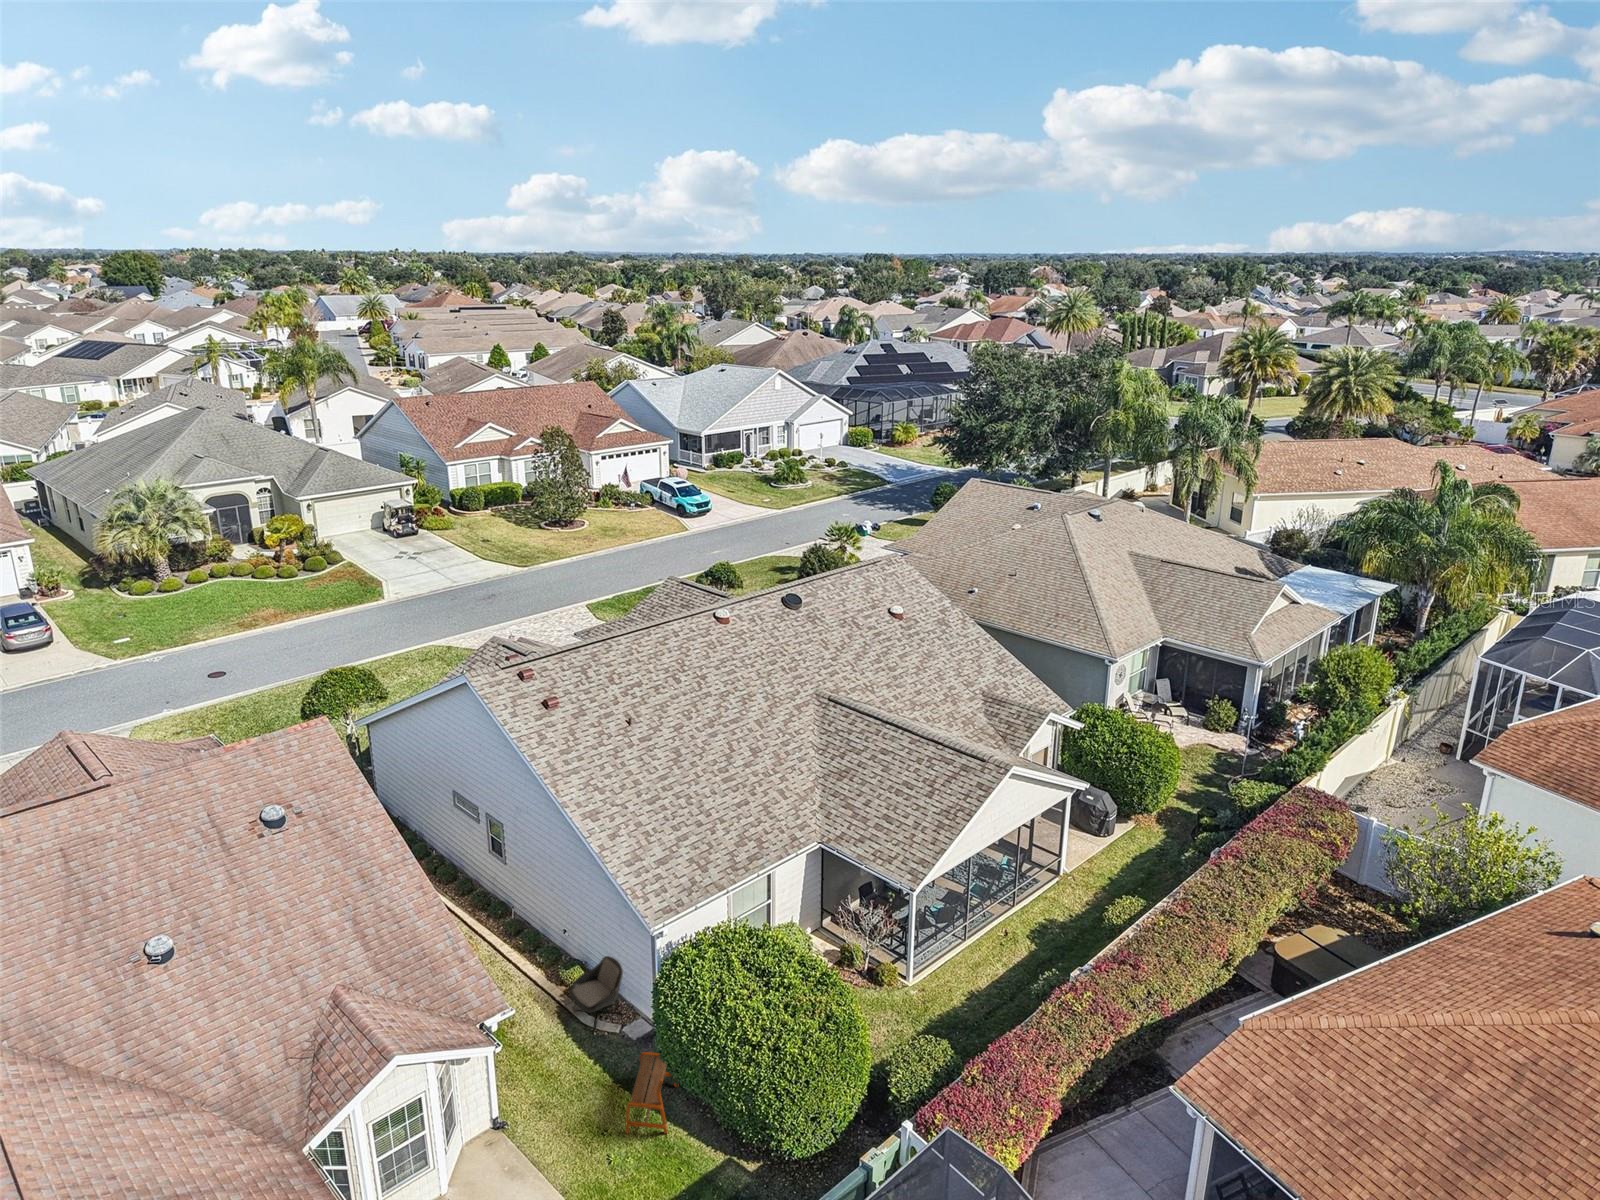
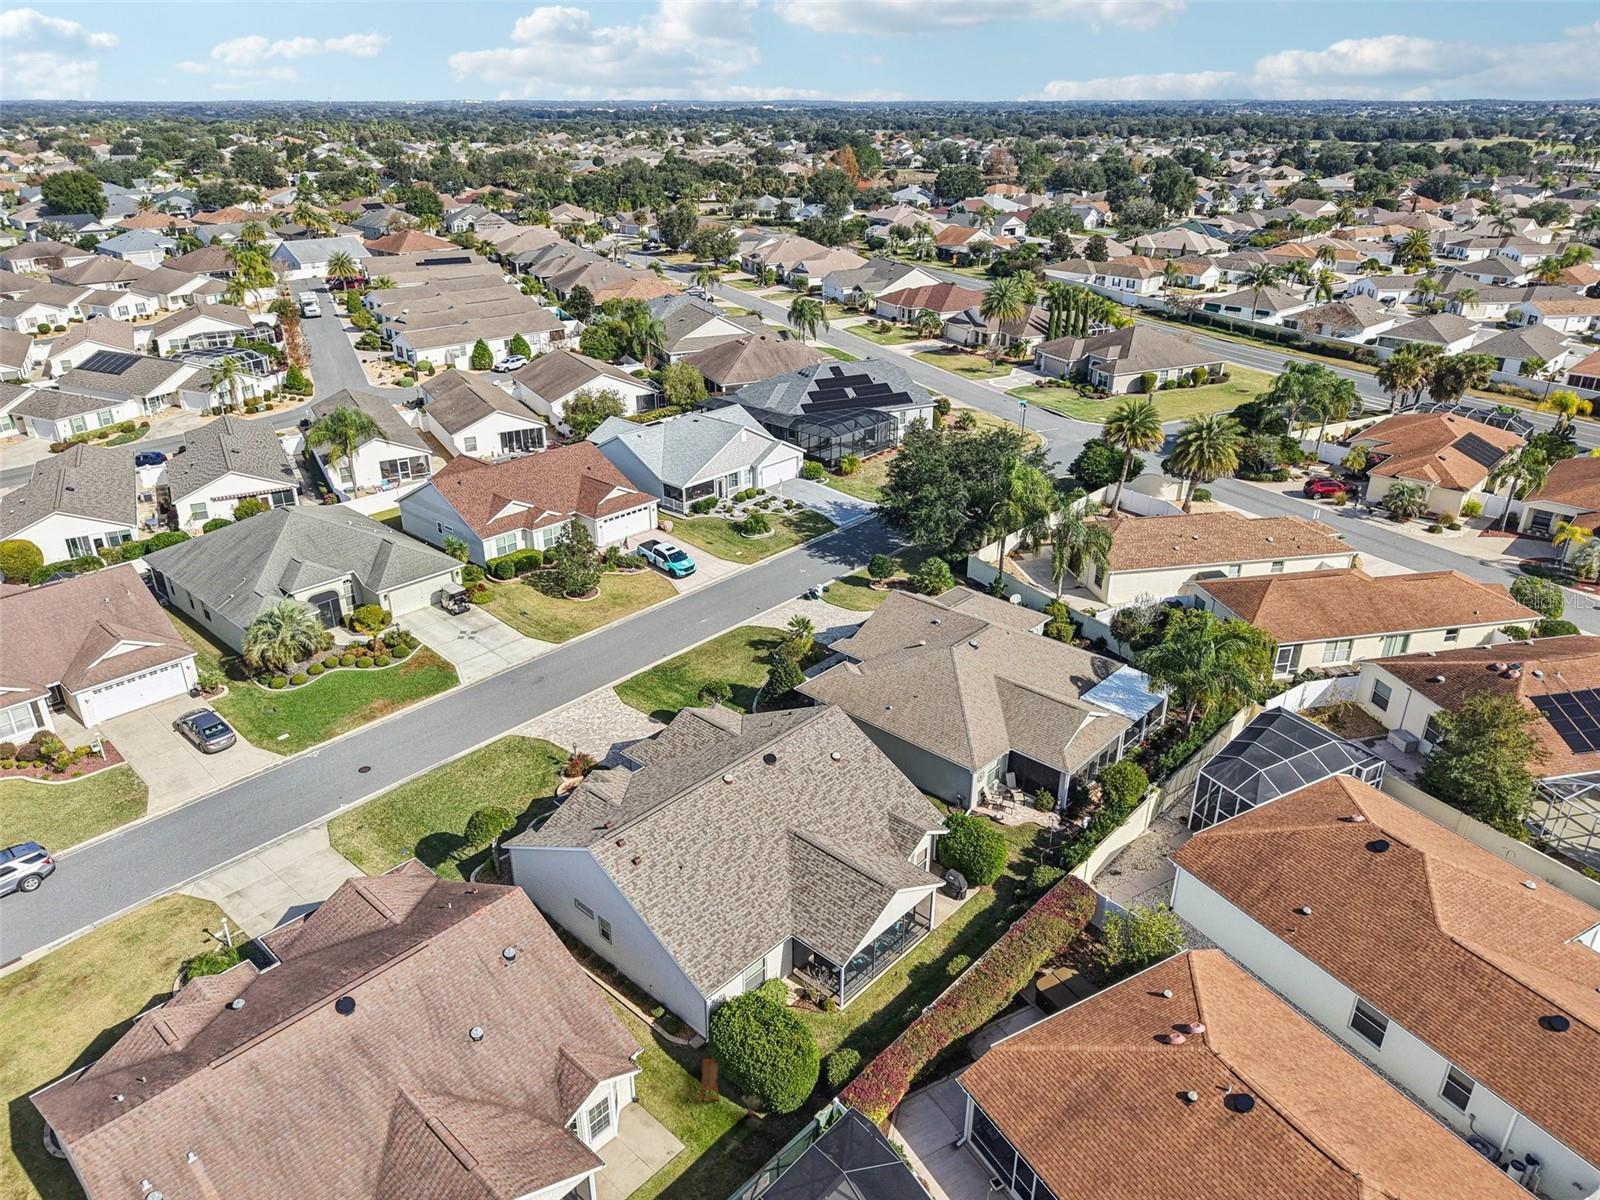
lounge chair: present [569,956,626,1030] -> none [659,1004,690,1045]
potted tree: none [710,1117,748,1167] -> present [742,1096,759,1116]

